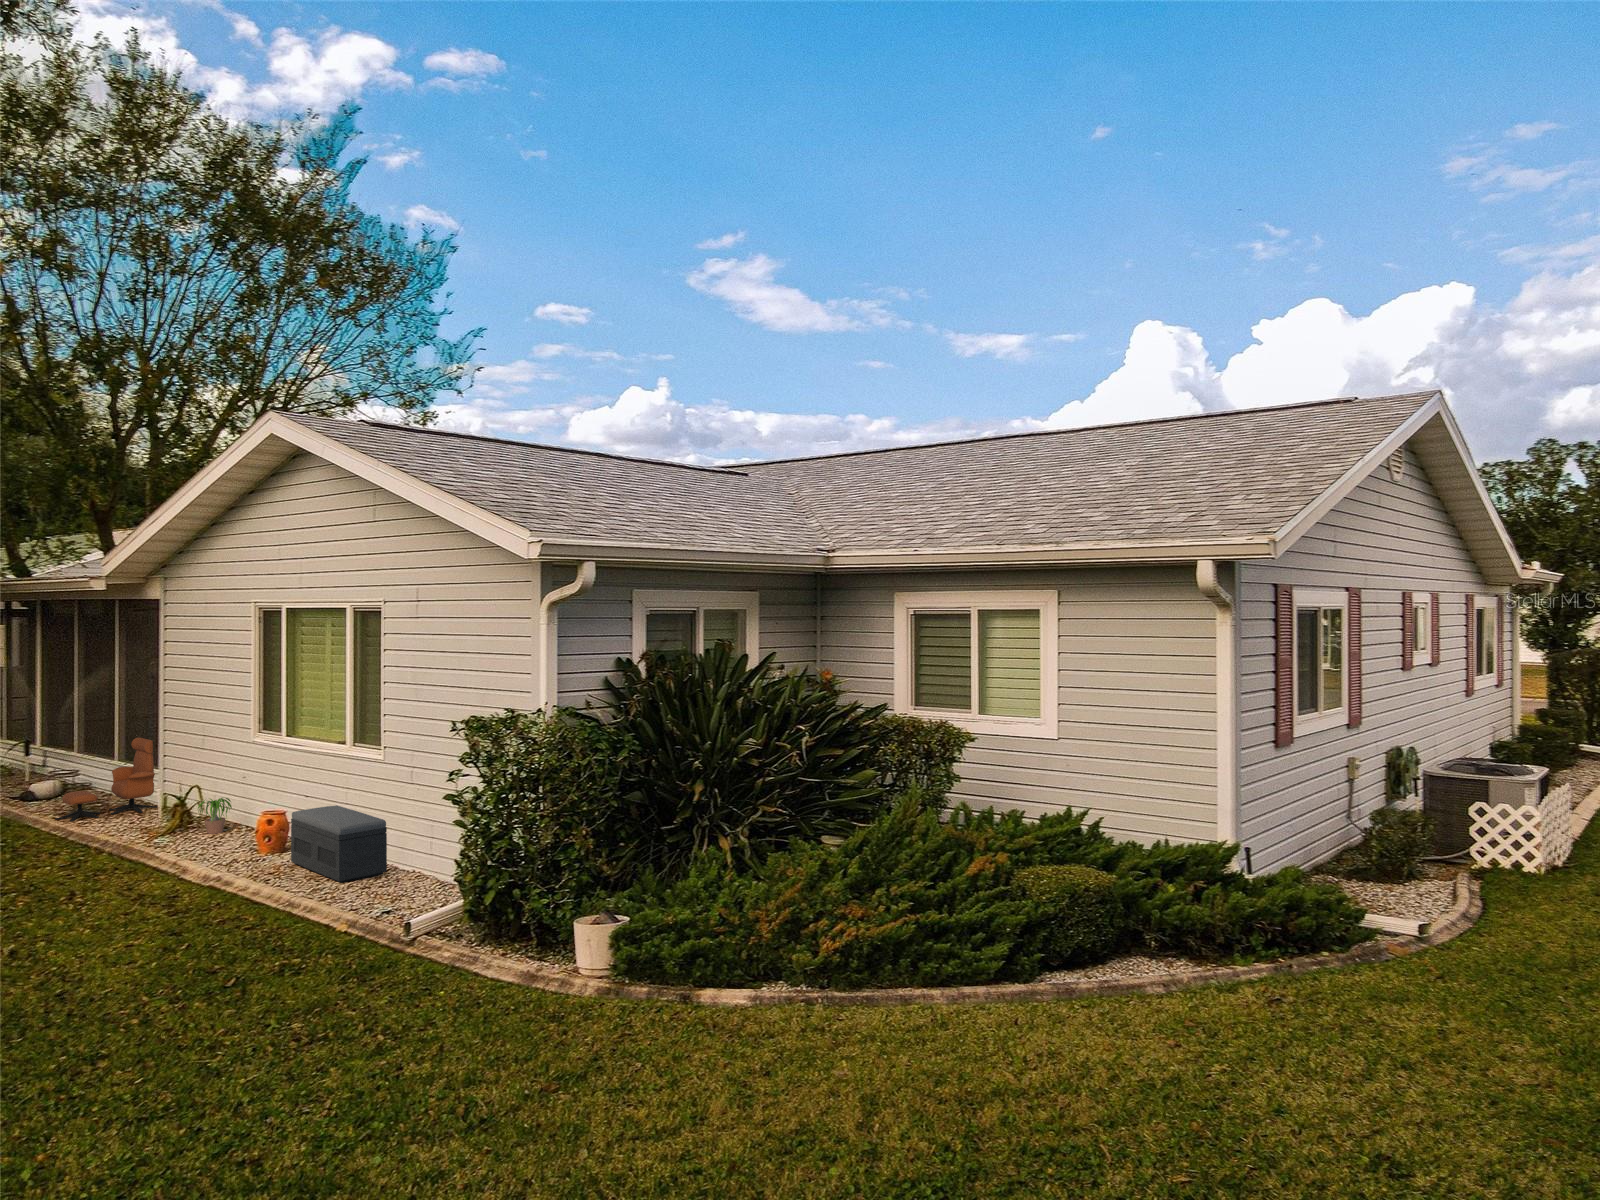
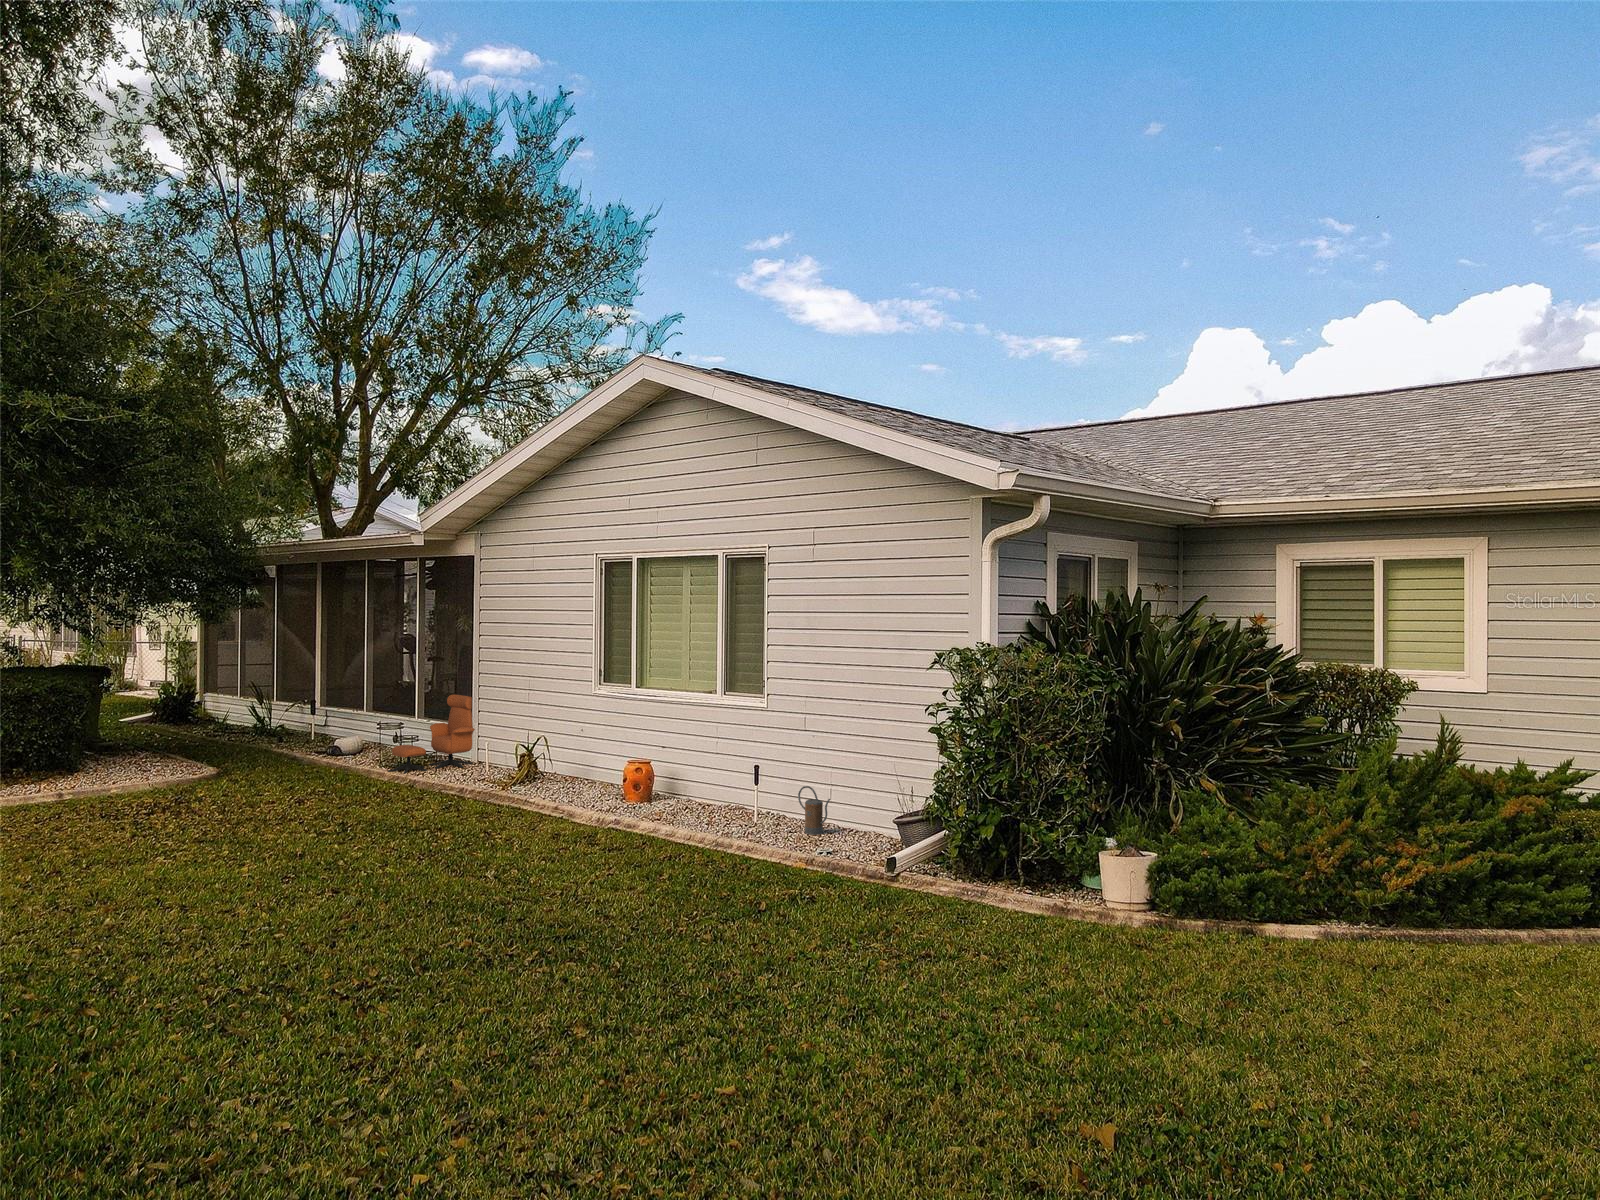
potted plant: present [198,797,232,834] -> none [536,750,577,786]
storage bench: present [291,805,387,883] -> none [671,755,779,828]
watering can: none [392,841,417,890] -> present [798,786,830,835]

